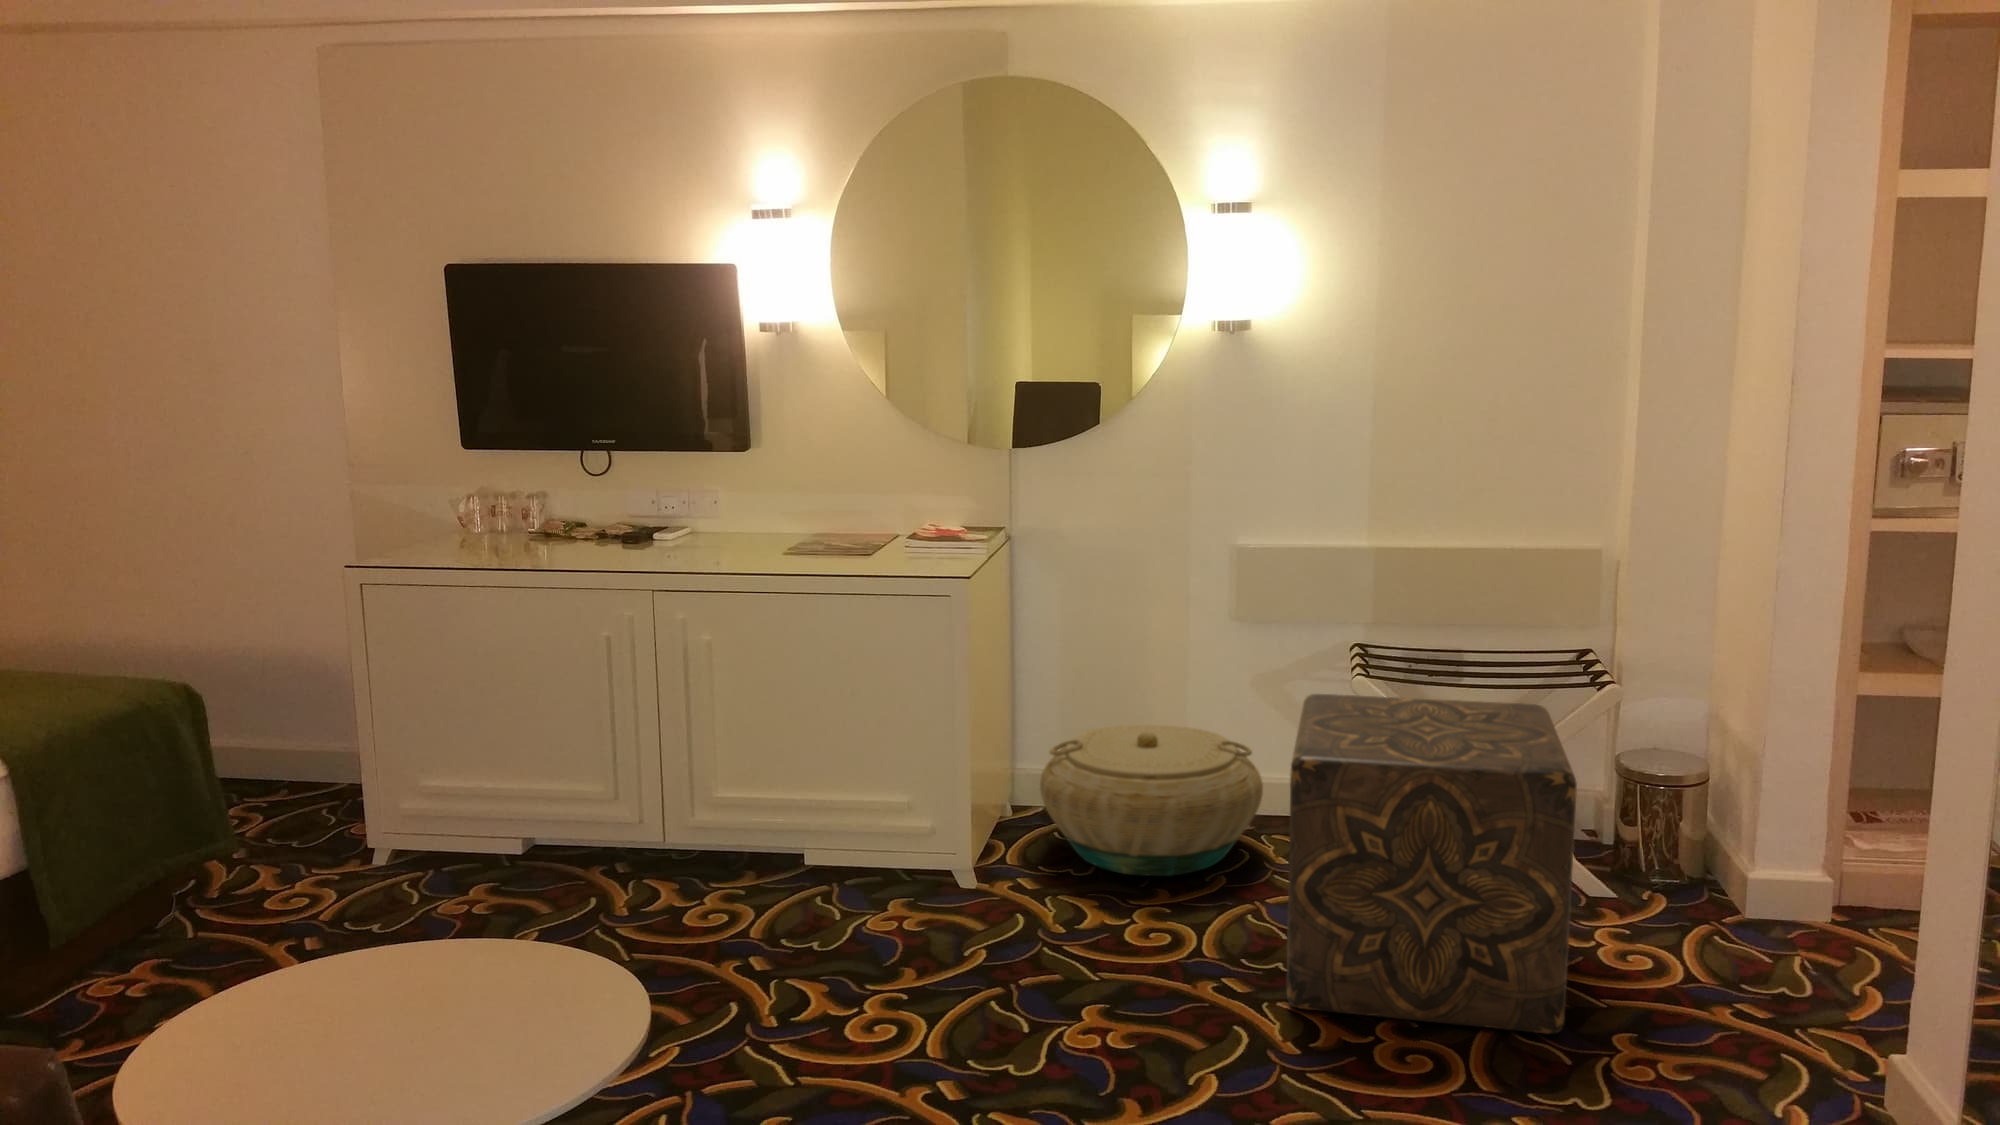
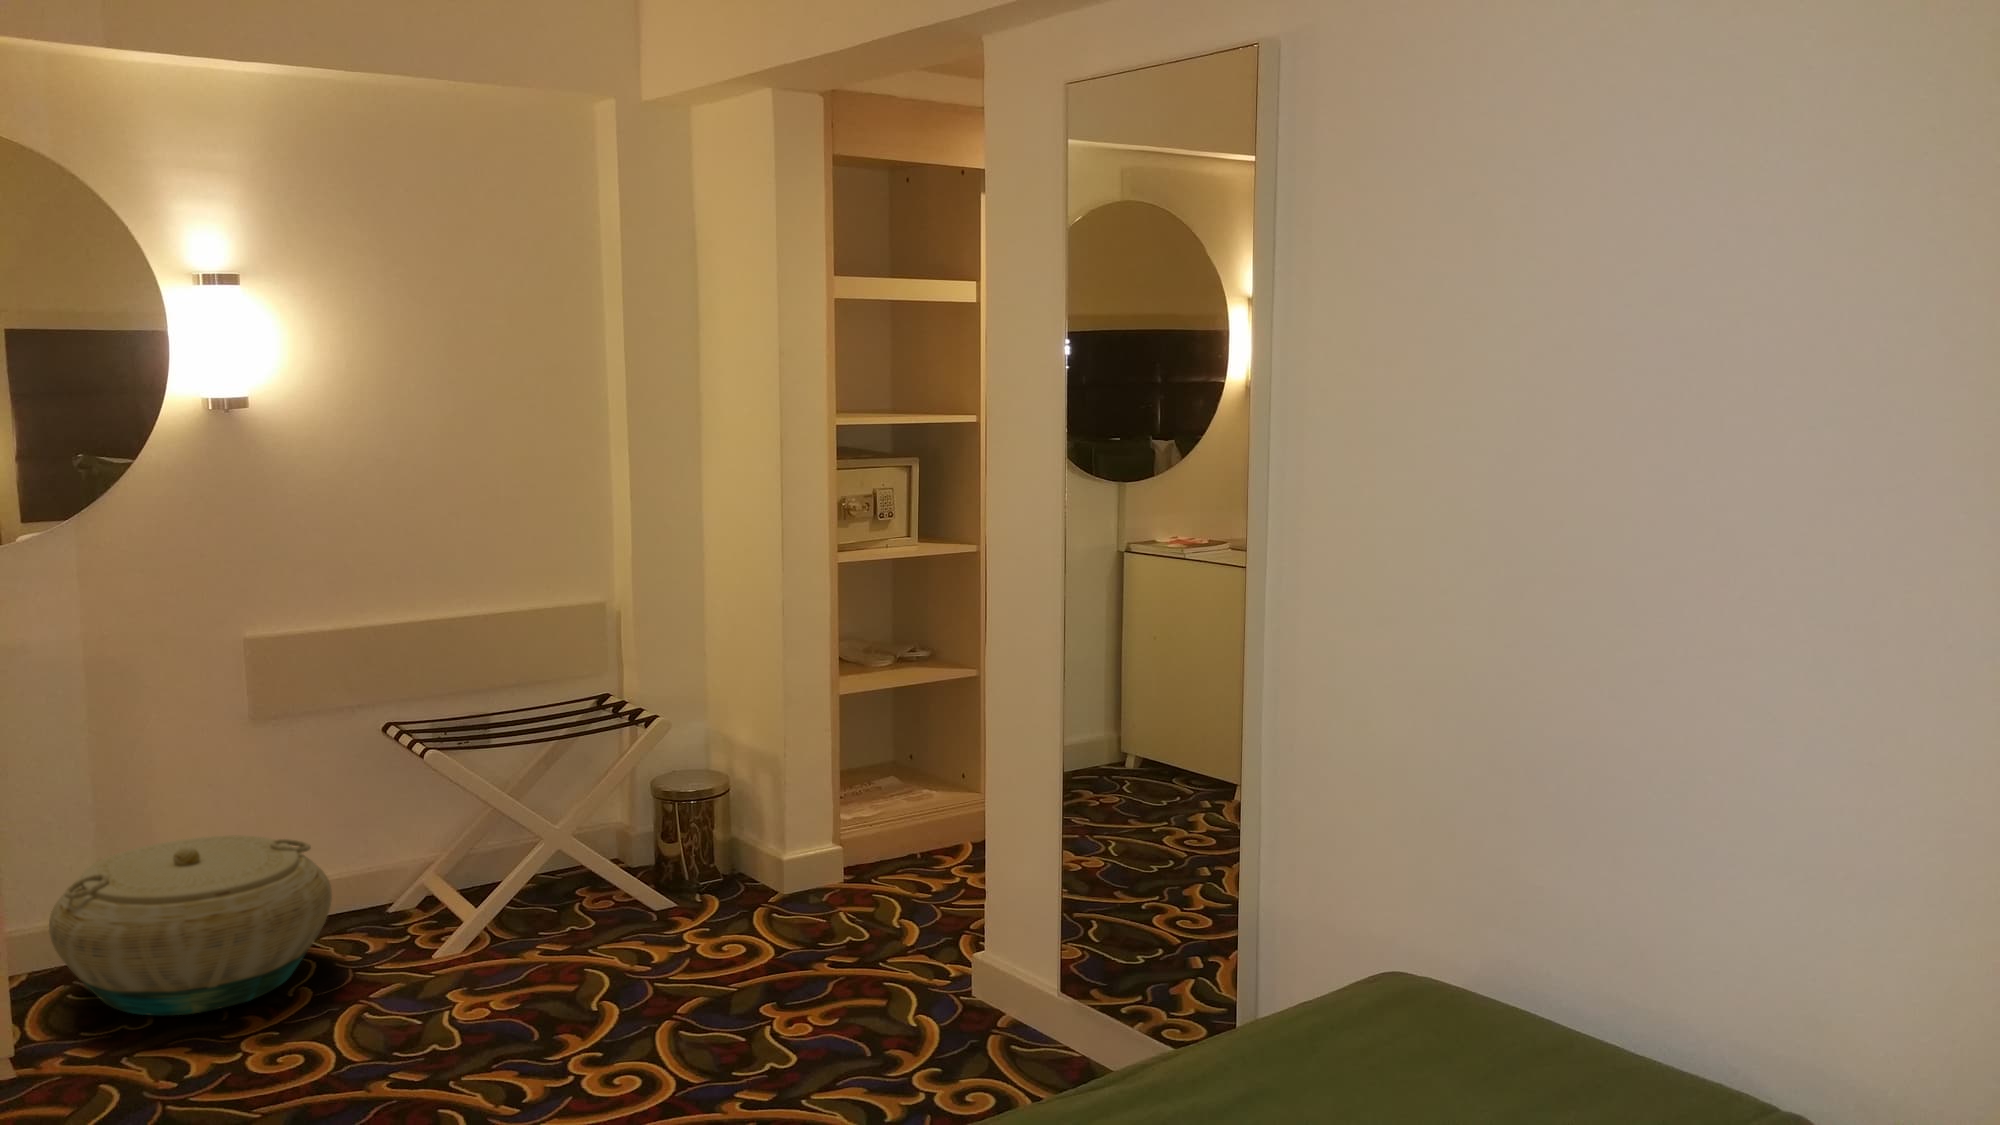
ottoman: present [1287,694,1577,1034] -> none [405,737,723,1074]

